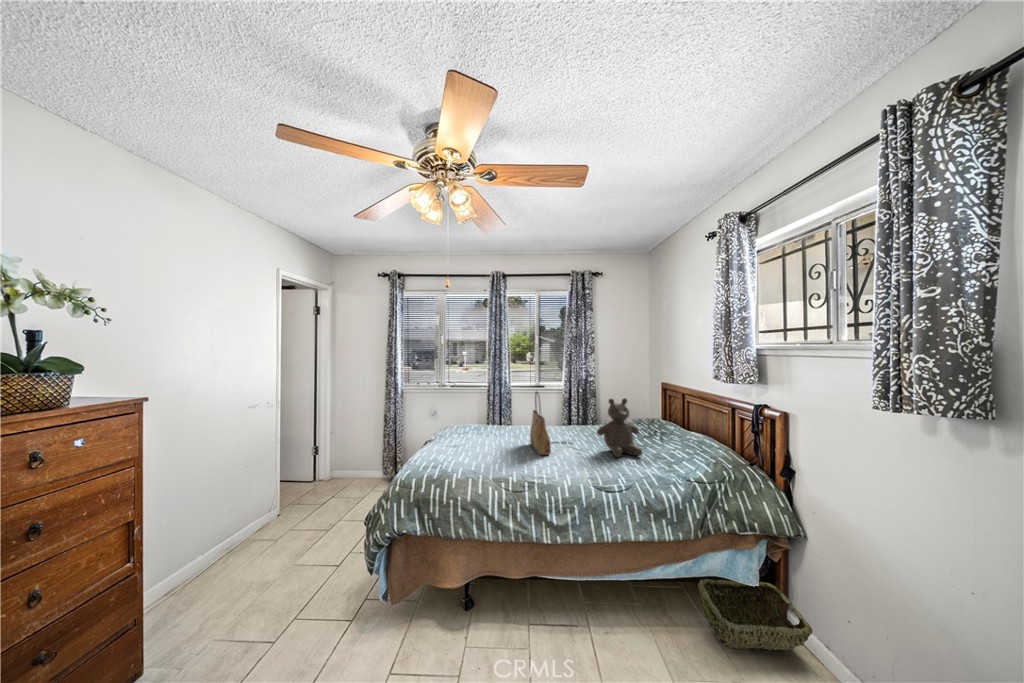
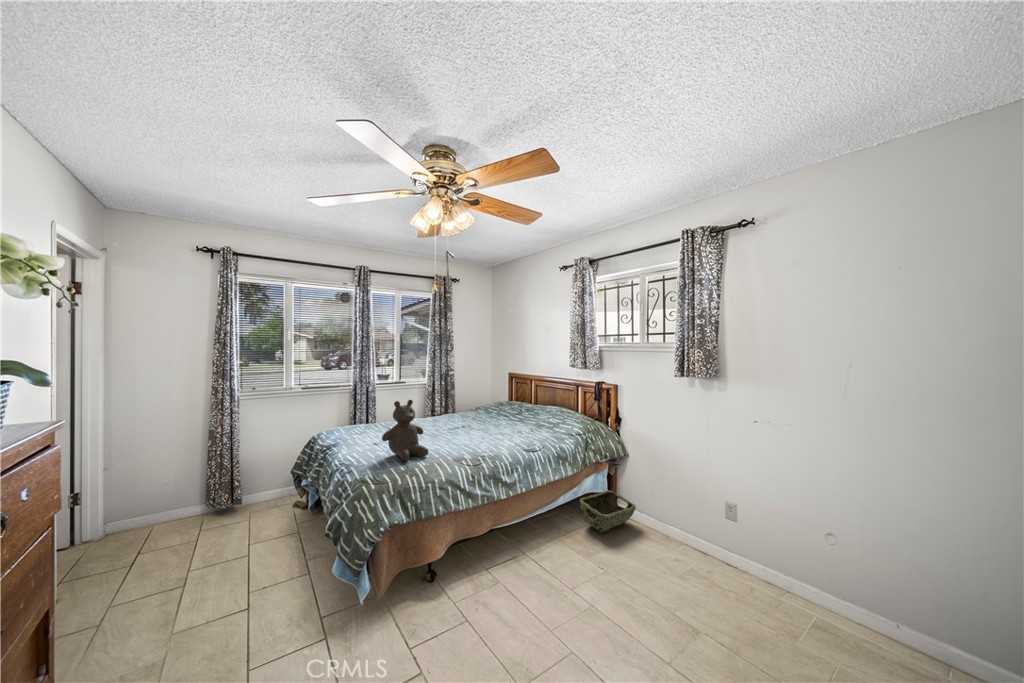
tote bag: present [530,391,551,455] -> none [442,383,472,437]
teddy bear: present [597,398,642,457] -> present [382,400,428,461]

